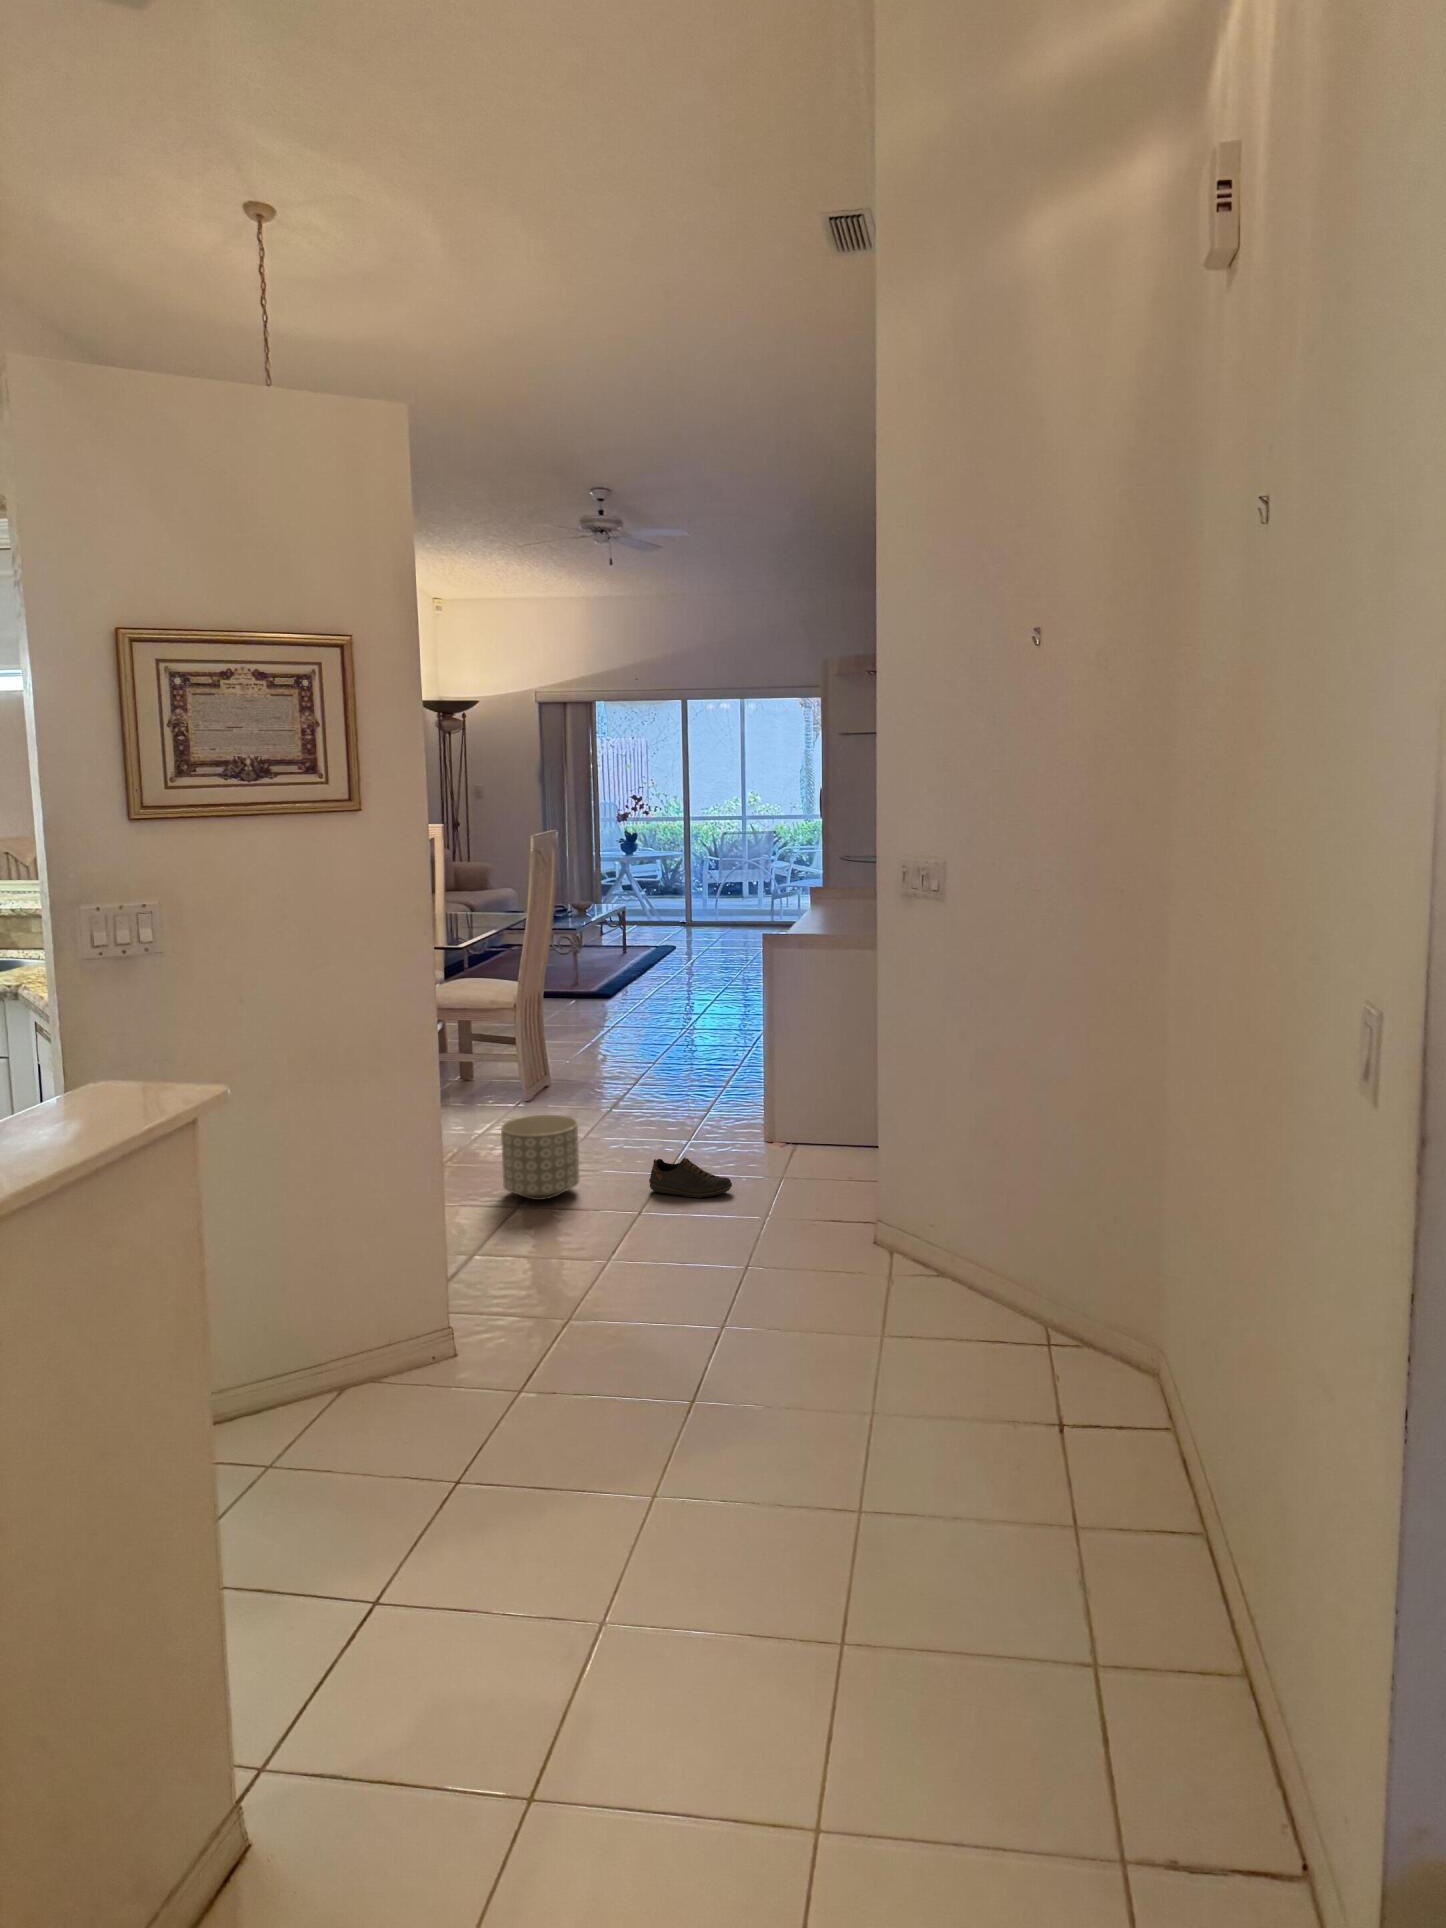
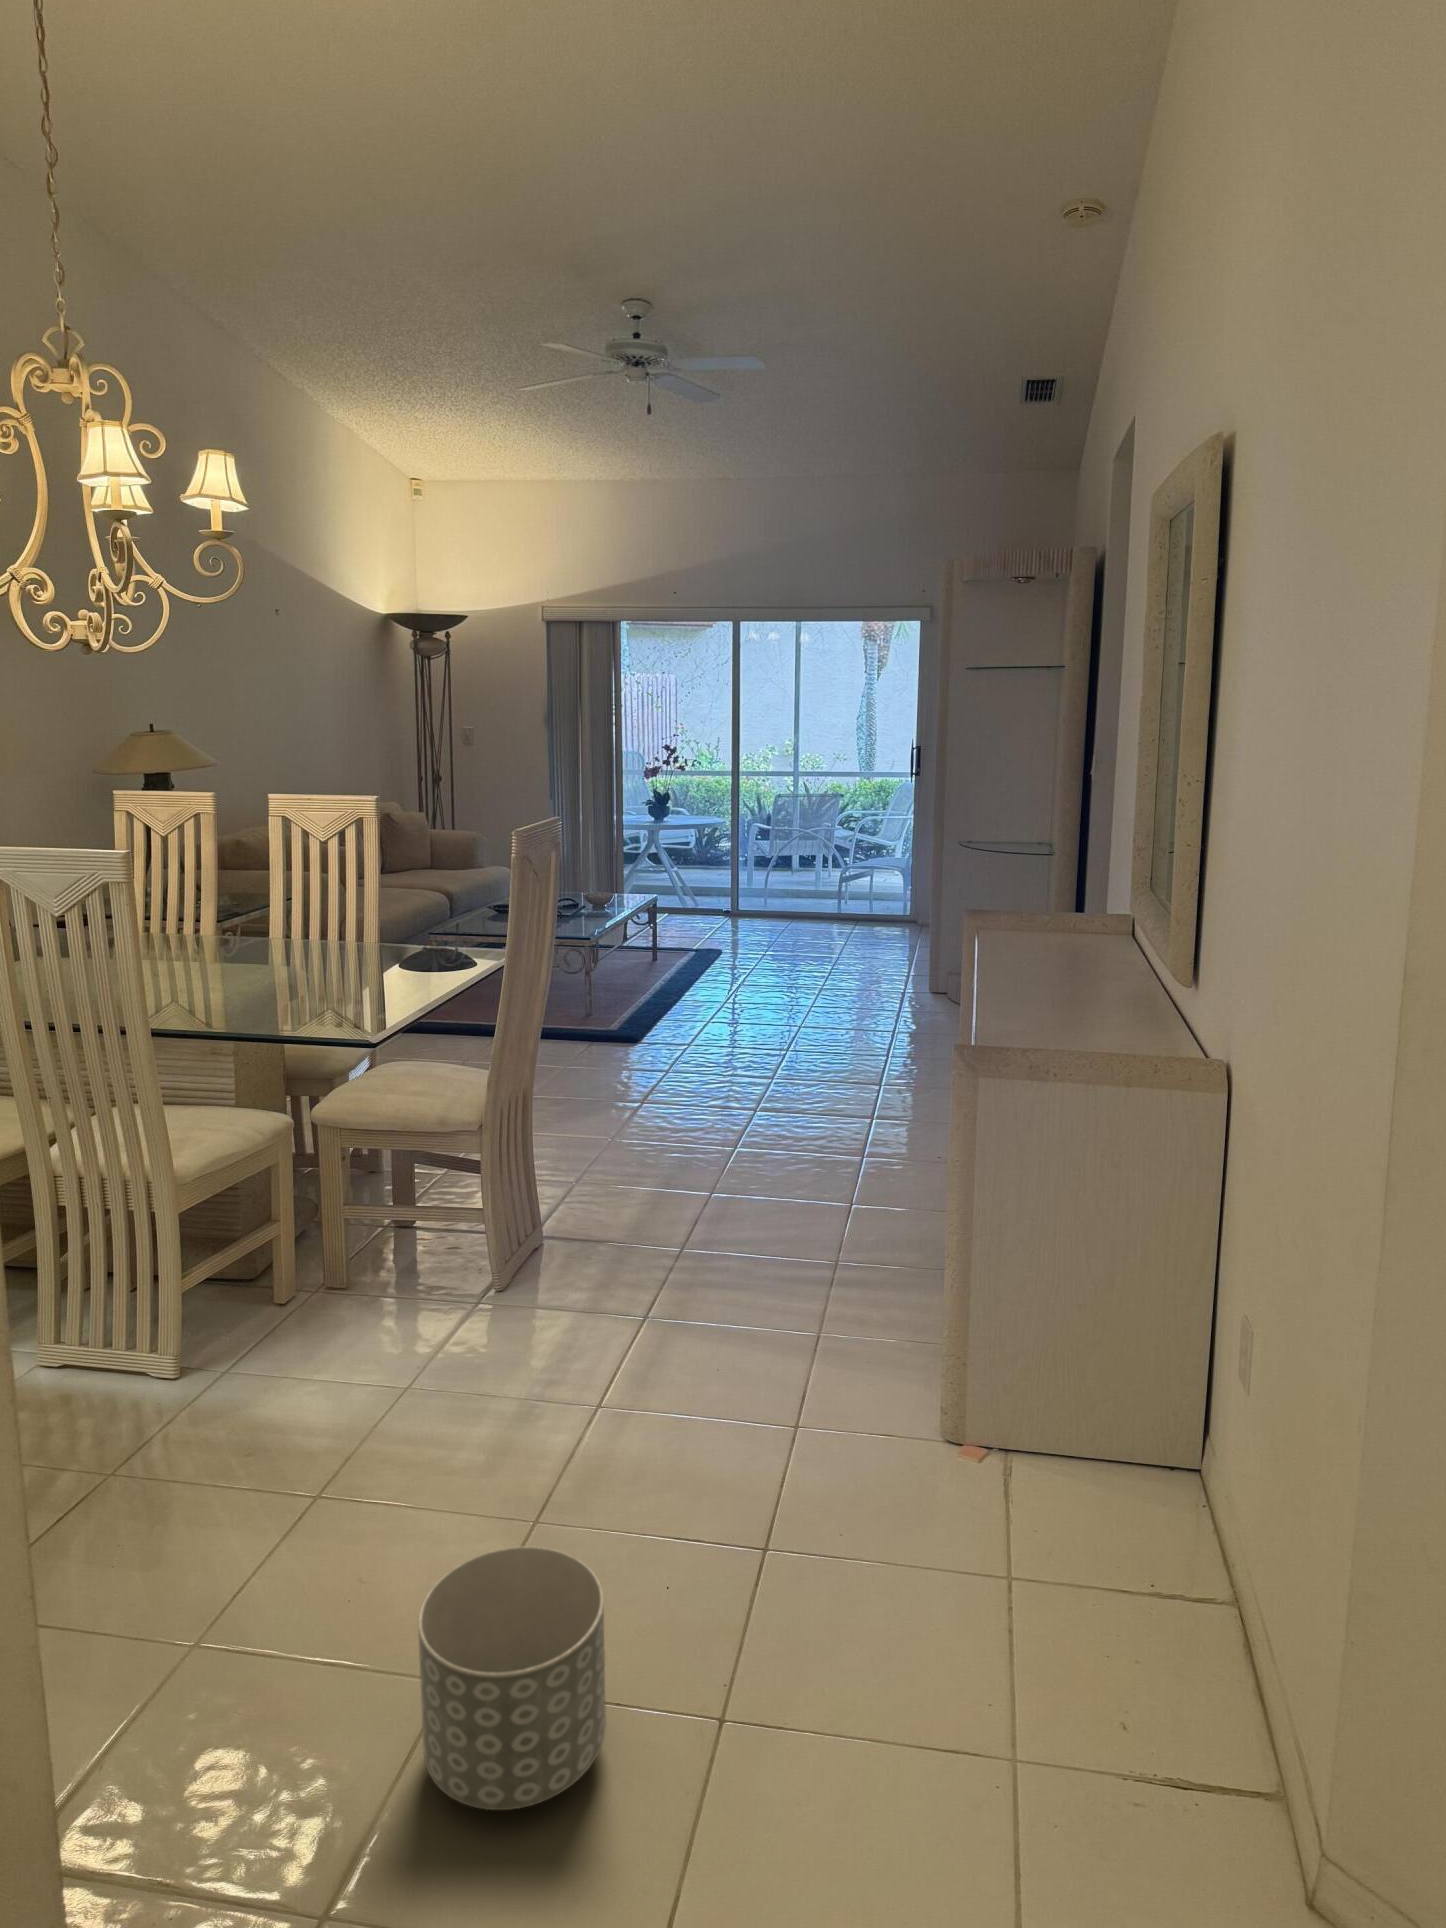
shoe: present [649,1158,732,1198] -> none [770,1678,972,1800]

